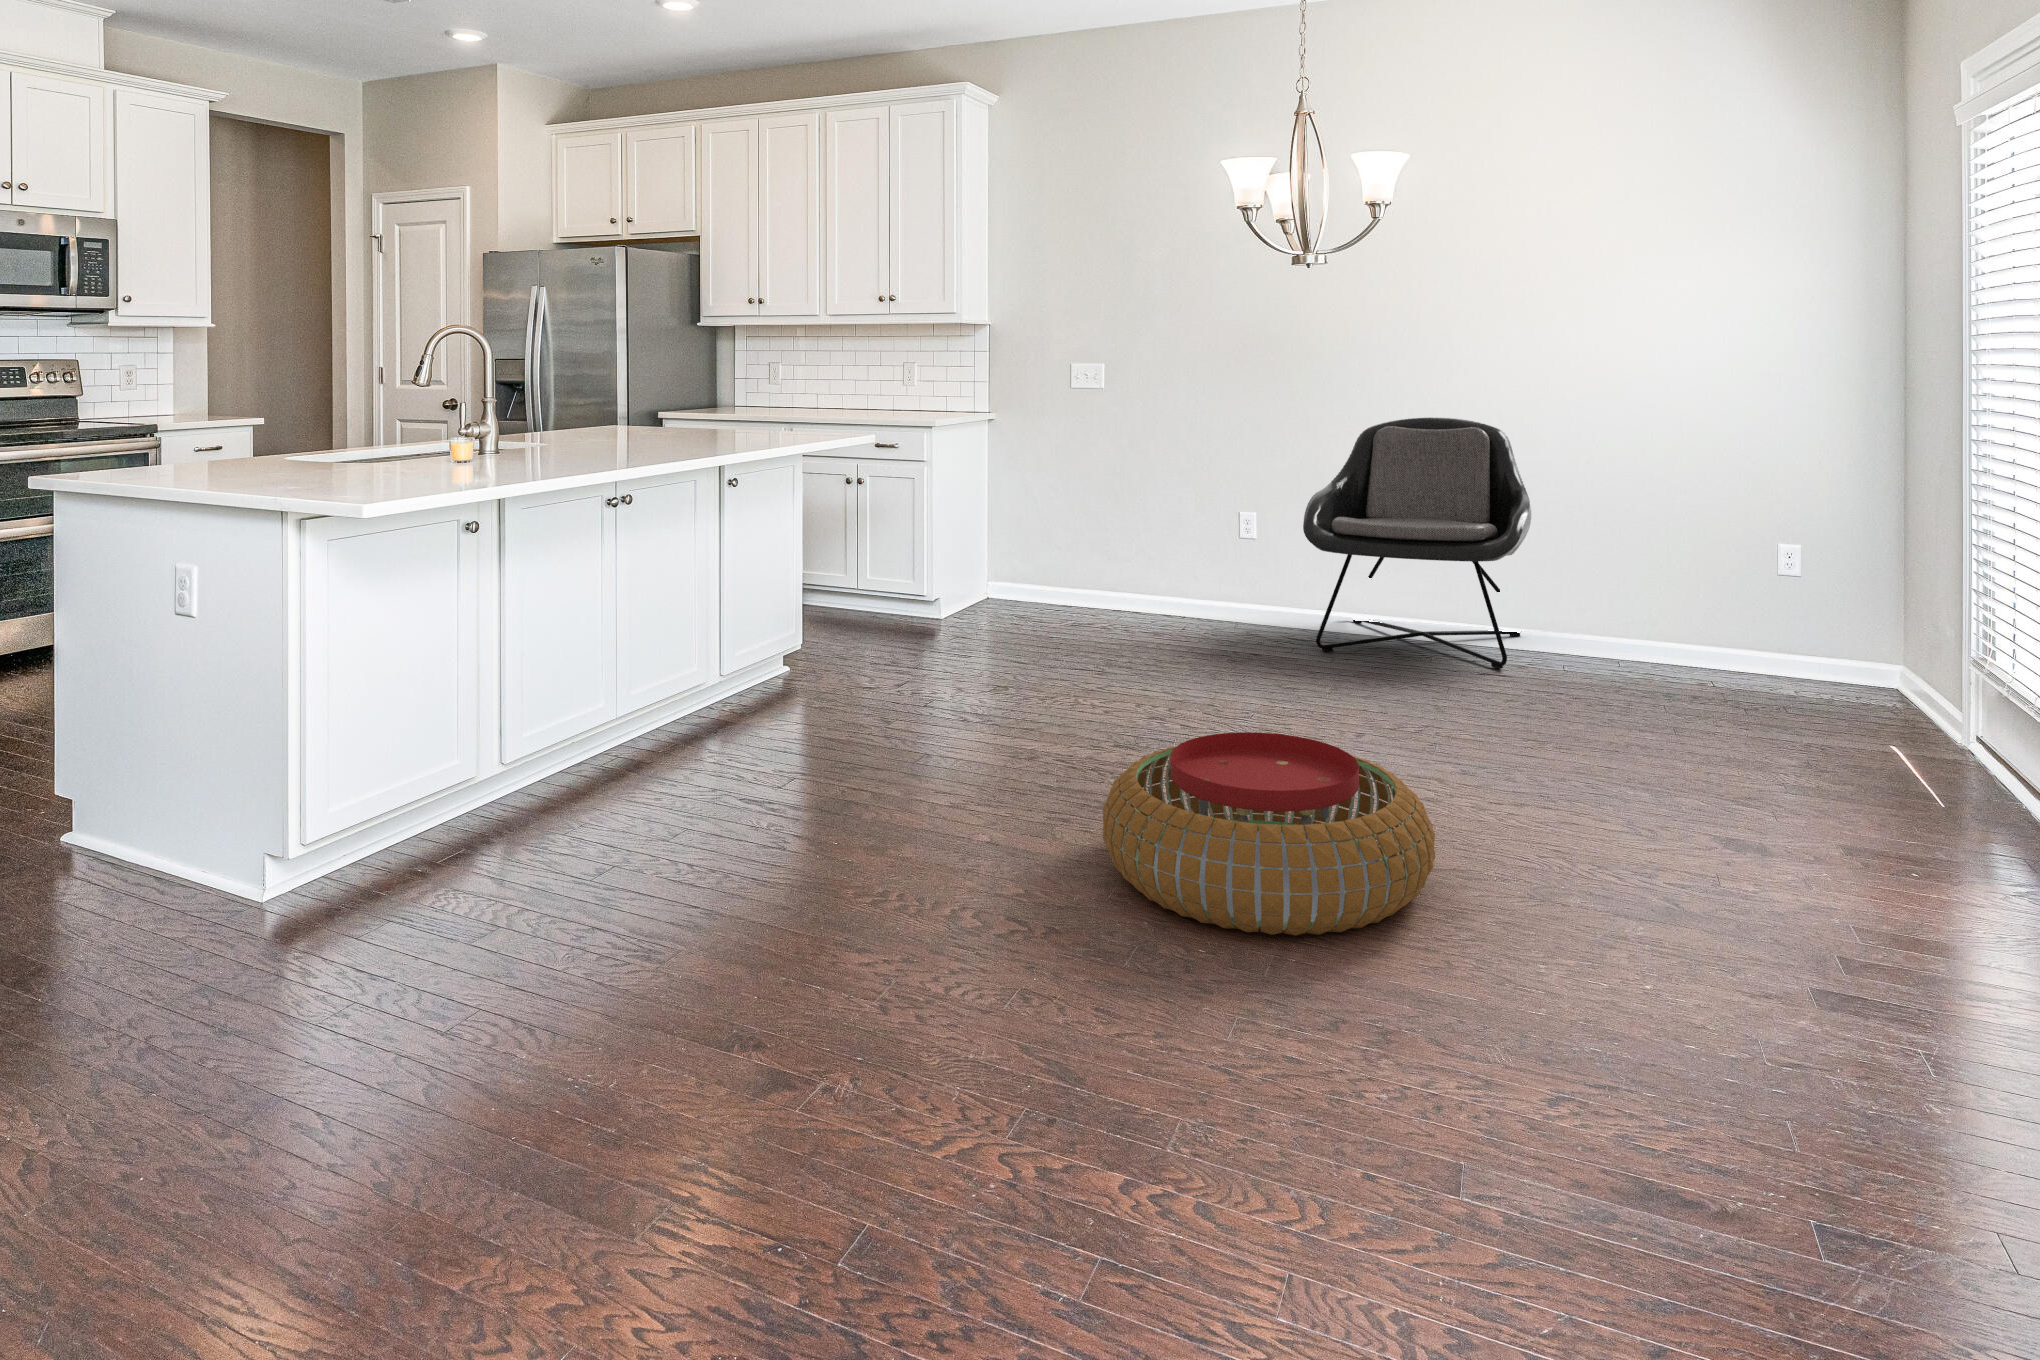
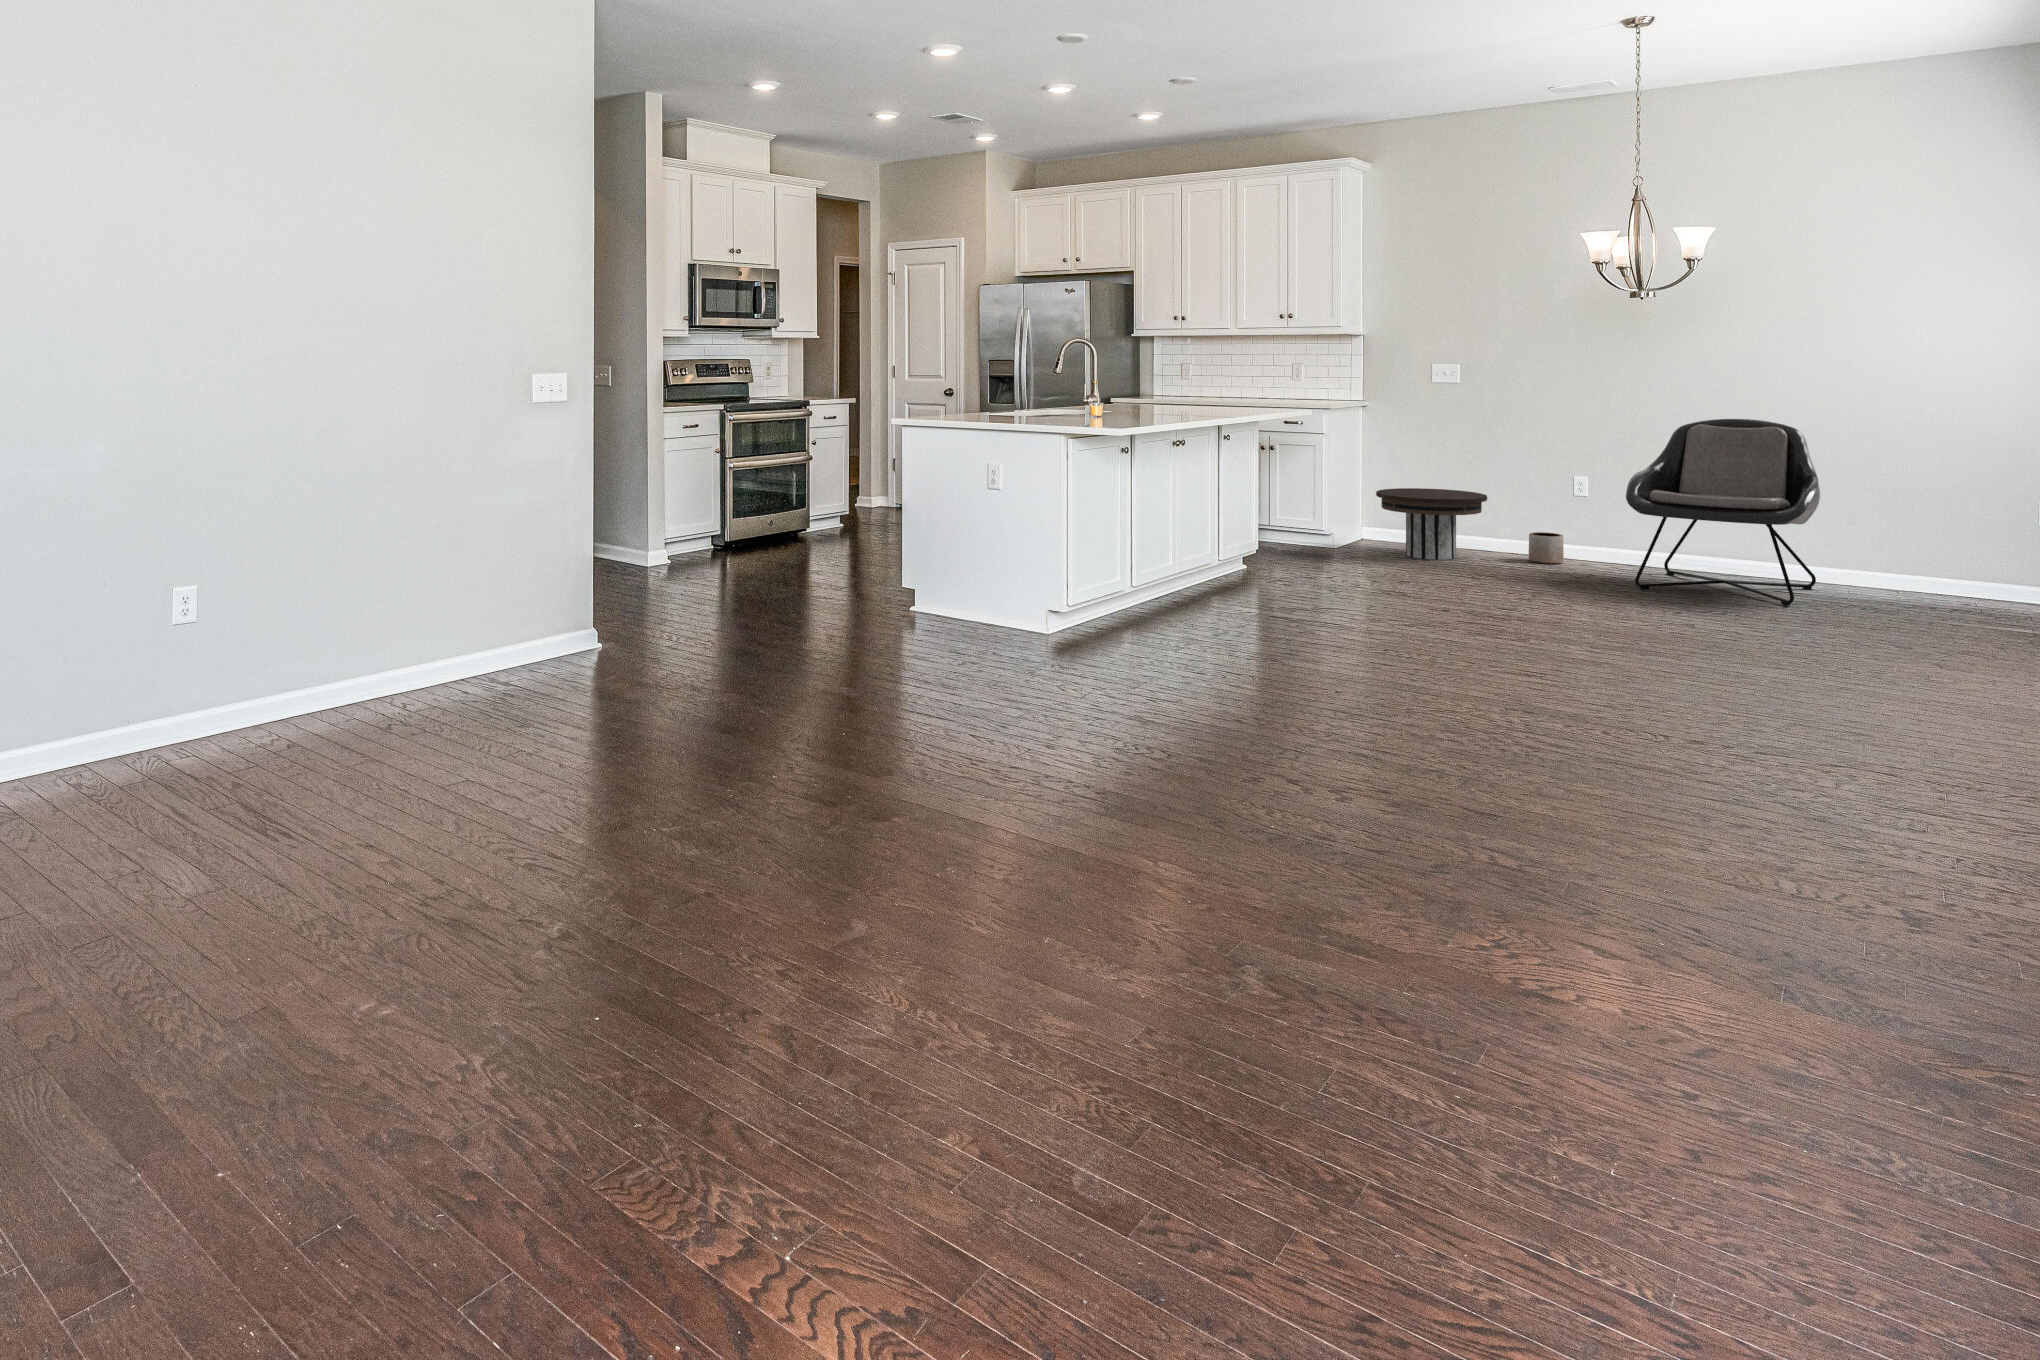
side table: none [1004,518,1141,616] -> present [1376,488,1487,560]
planter: none [1192,571,1233,613] -> present [1529,532,1564,564]
pouf: present [1103,732,1435,936] -> none [1497,601,1716,700]

